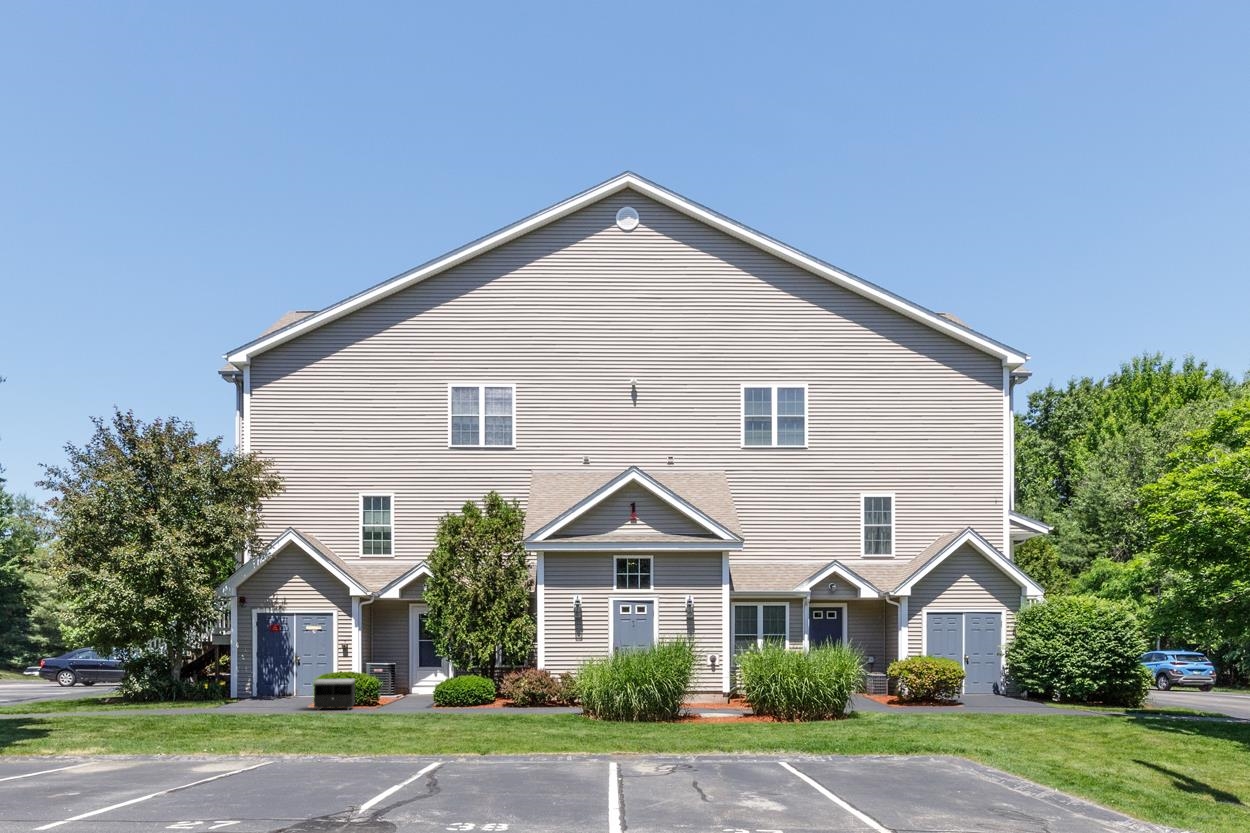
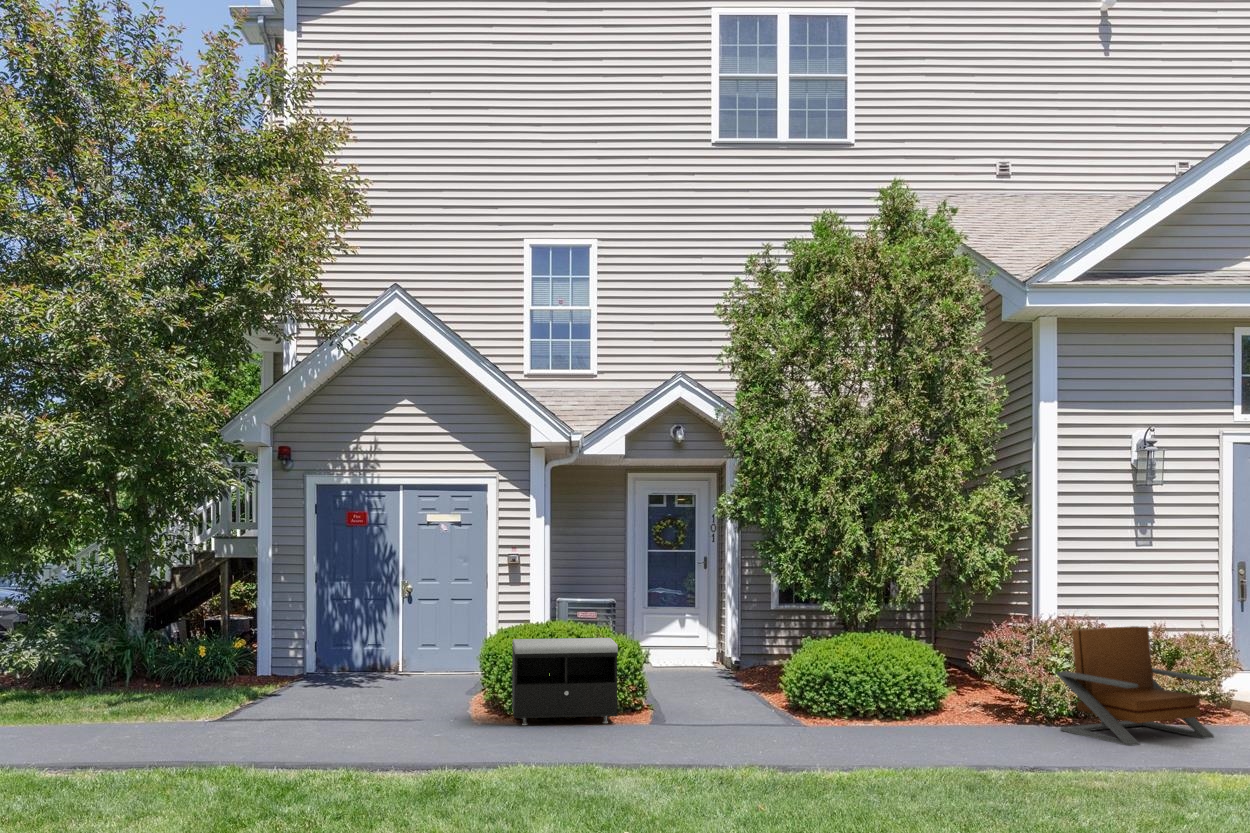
lounge chair: none [506,674,554,716] -> present [1057,626,1214,746]

